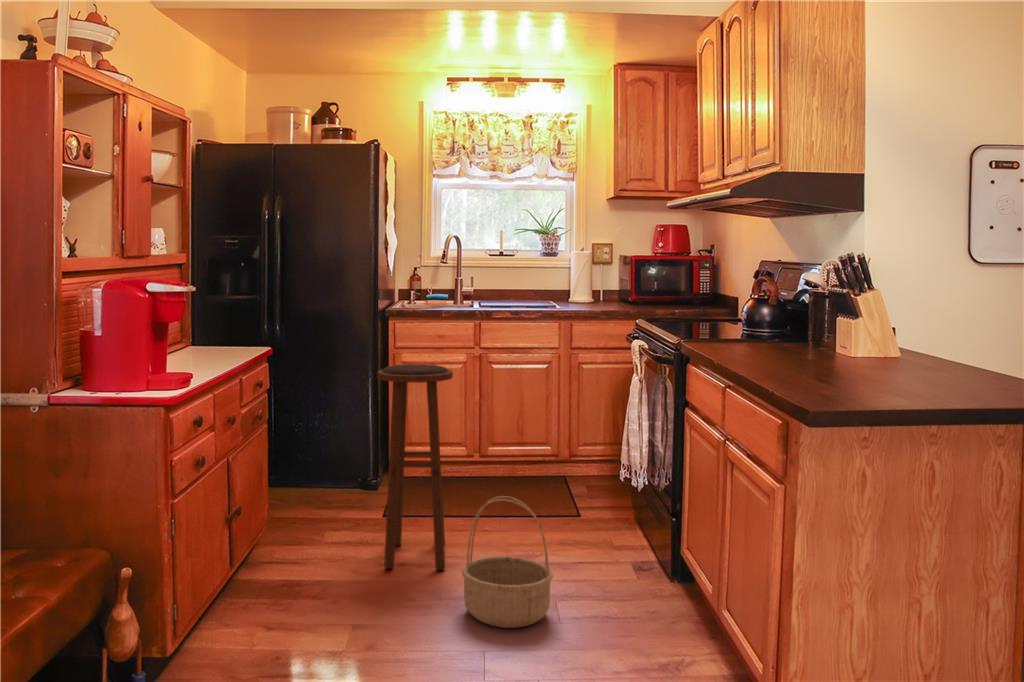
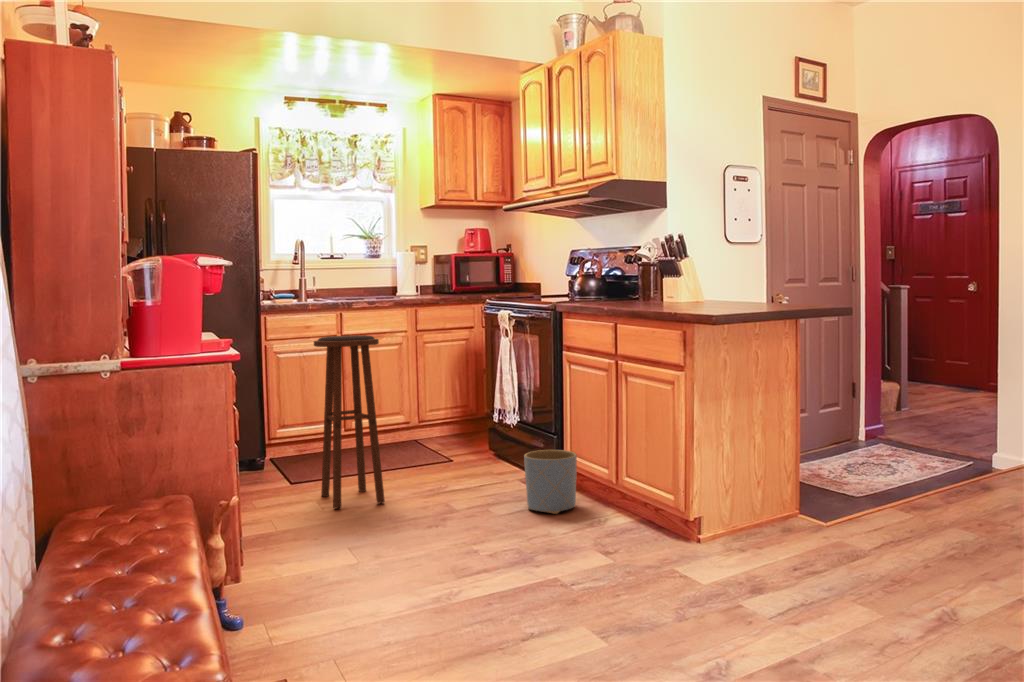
basket: present [462,496,553,628] -> none [424,423,498,524]
planter: none [596,540,667,635] -> present [524,450,577,514]

